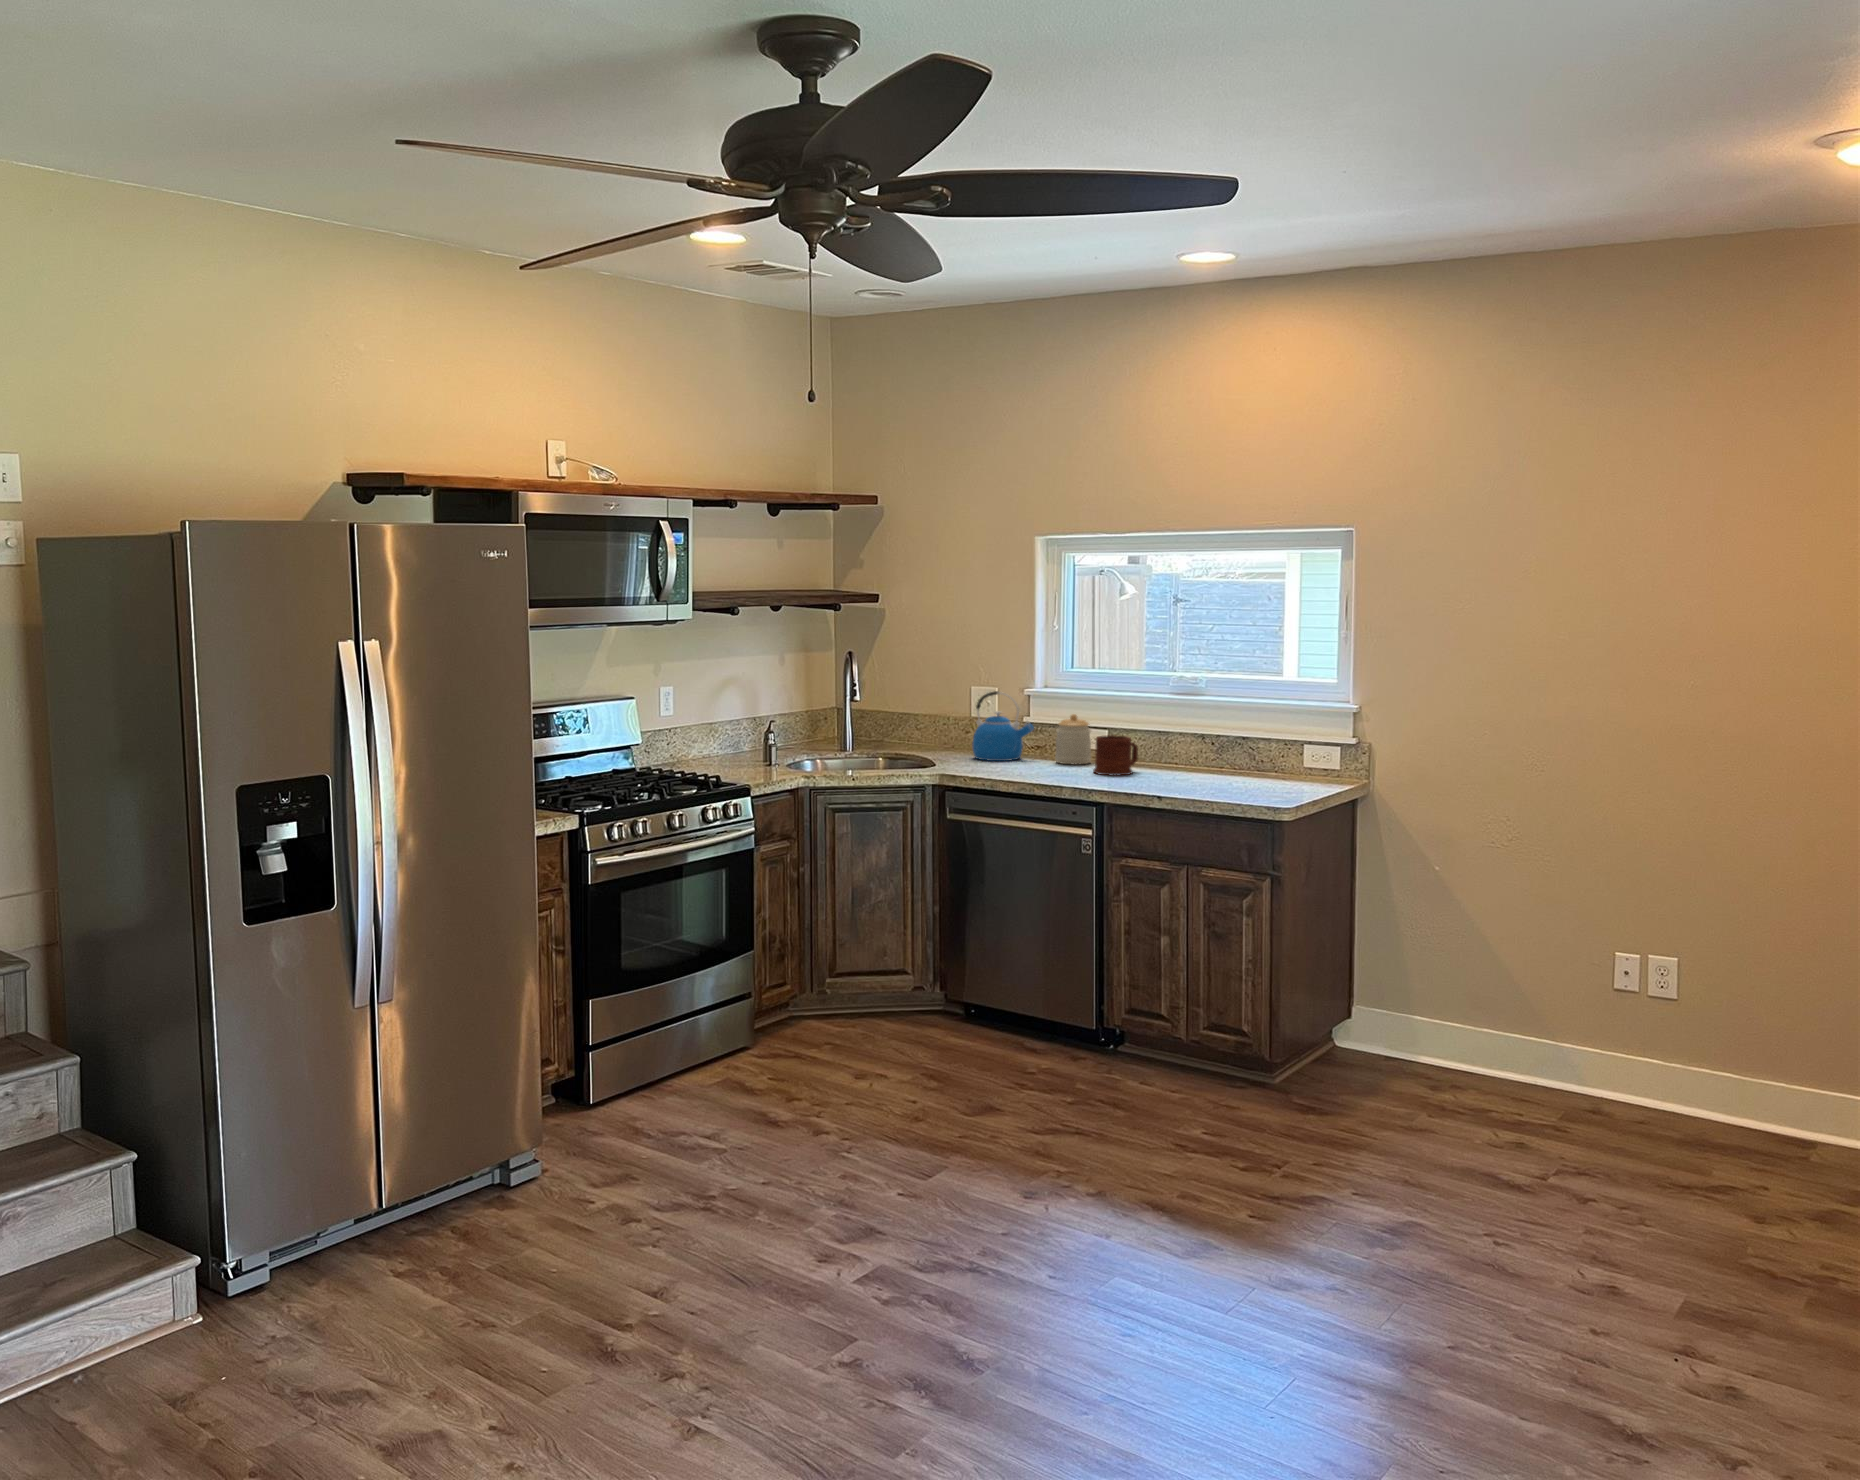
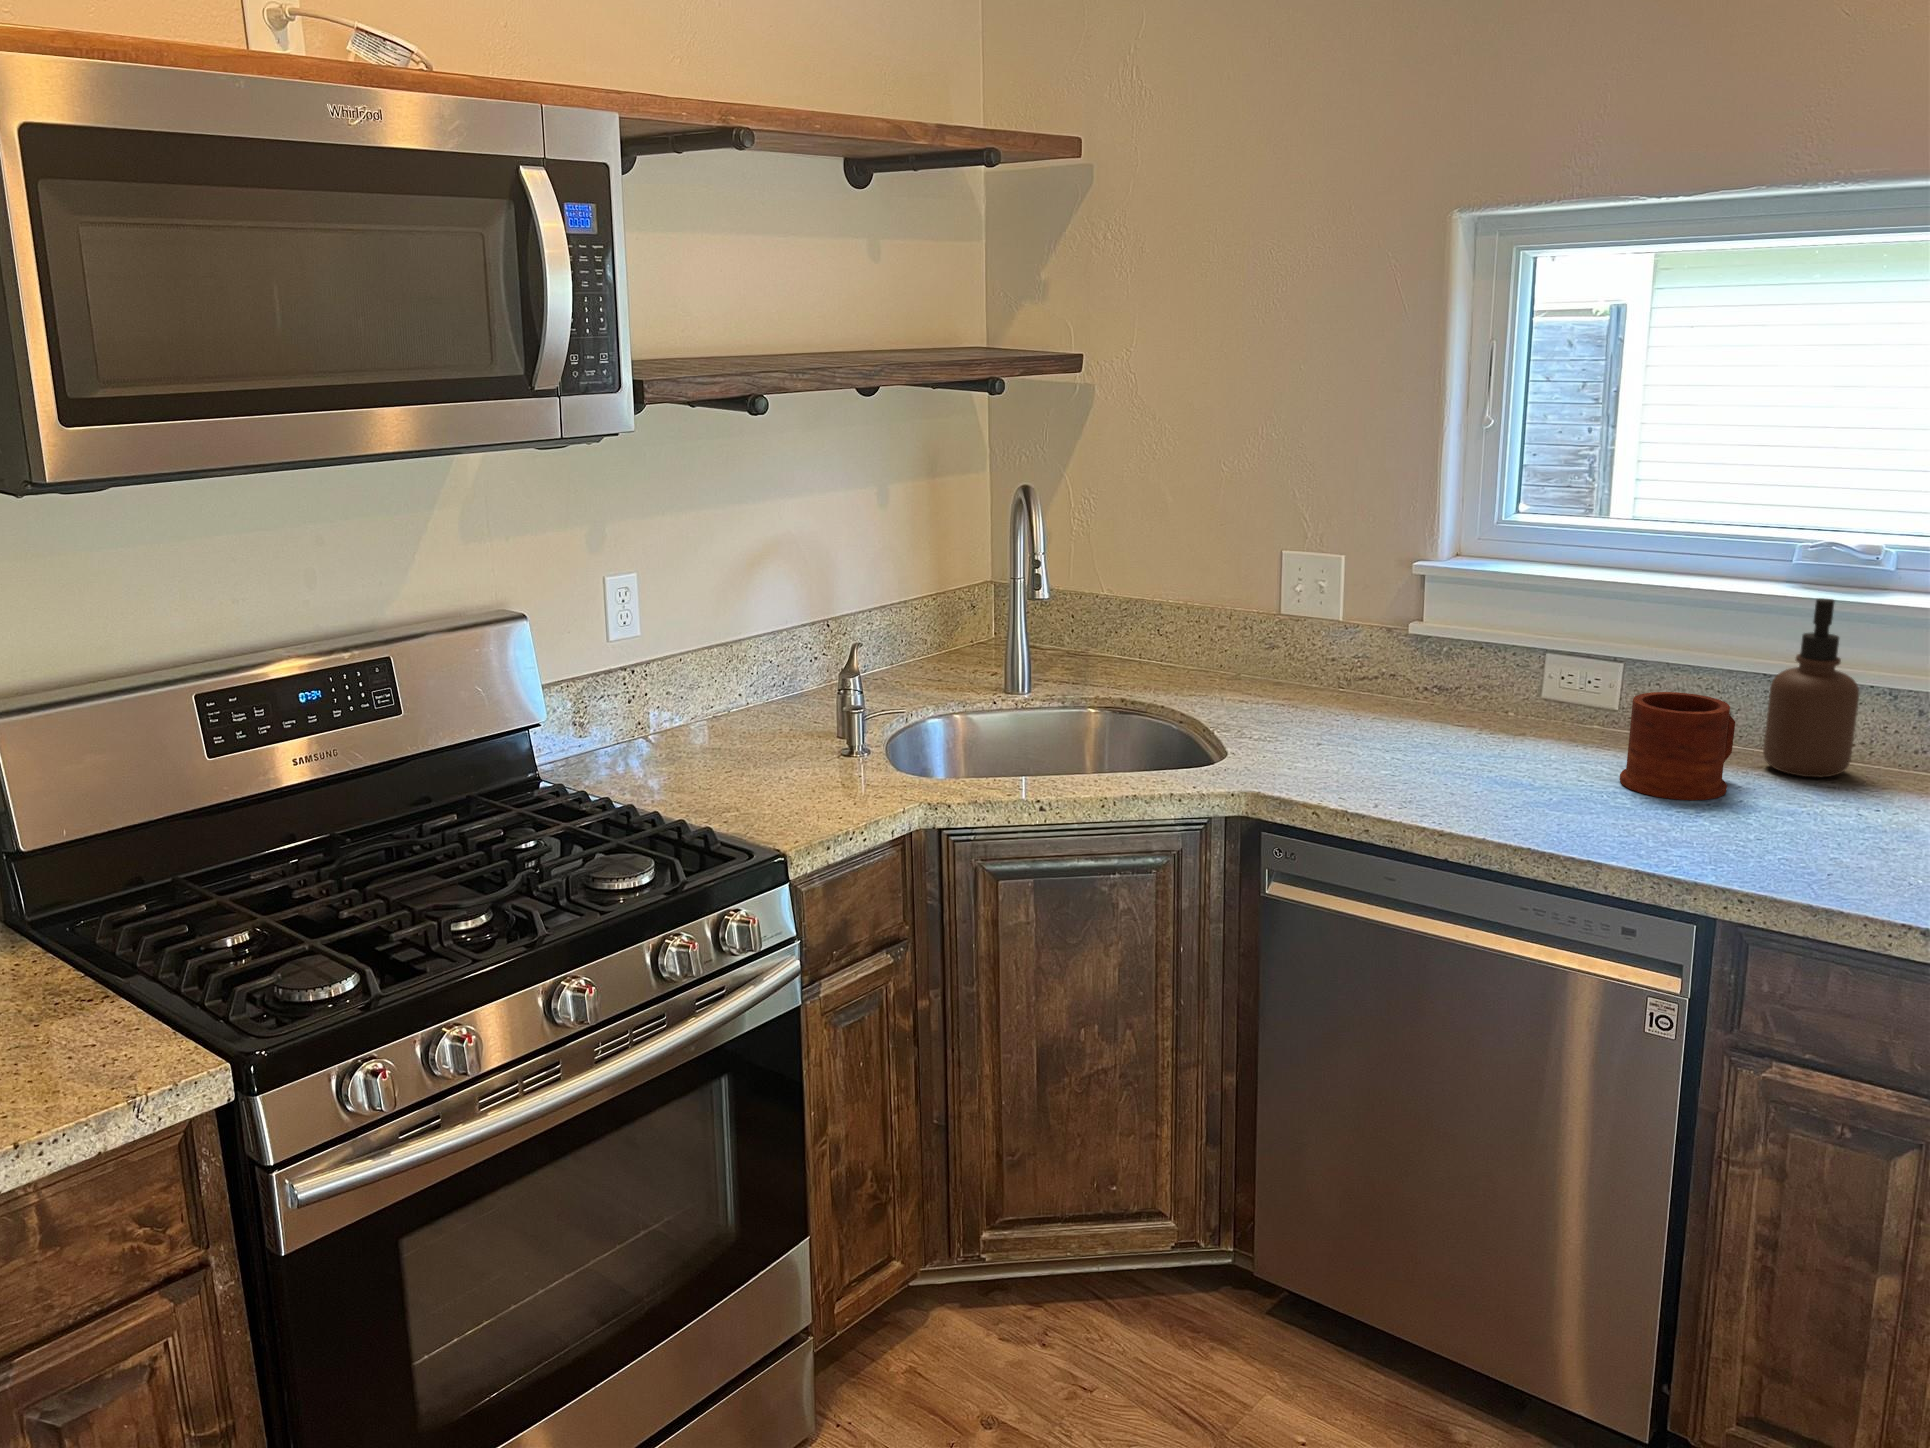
kettle: present [973,691,1034,761] -> none [1292,567,1435,724]
soap dispenser: none [1156,698,1188,771] -> present [1763,599,1859,777]
jar: present [1055,714,1091,764] -> none [1489,625,1582,742]

